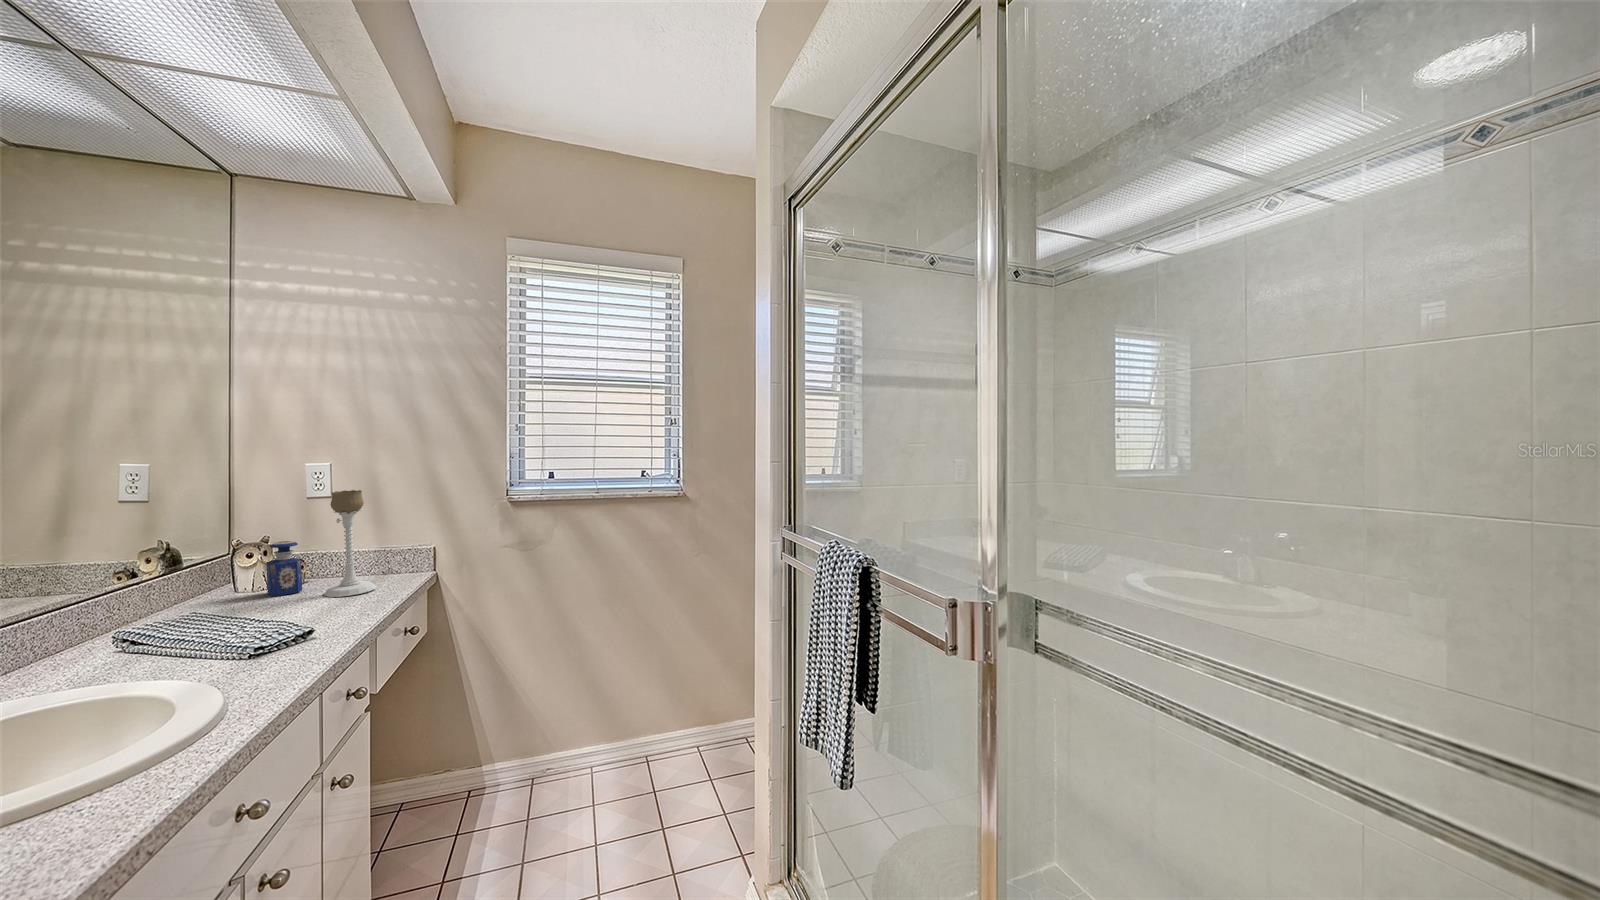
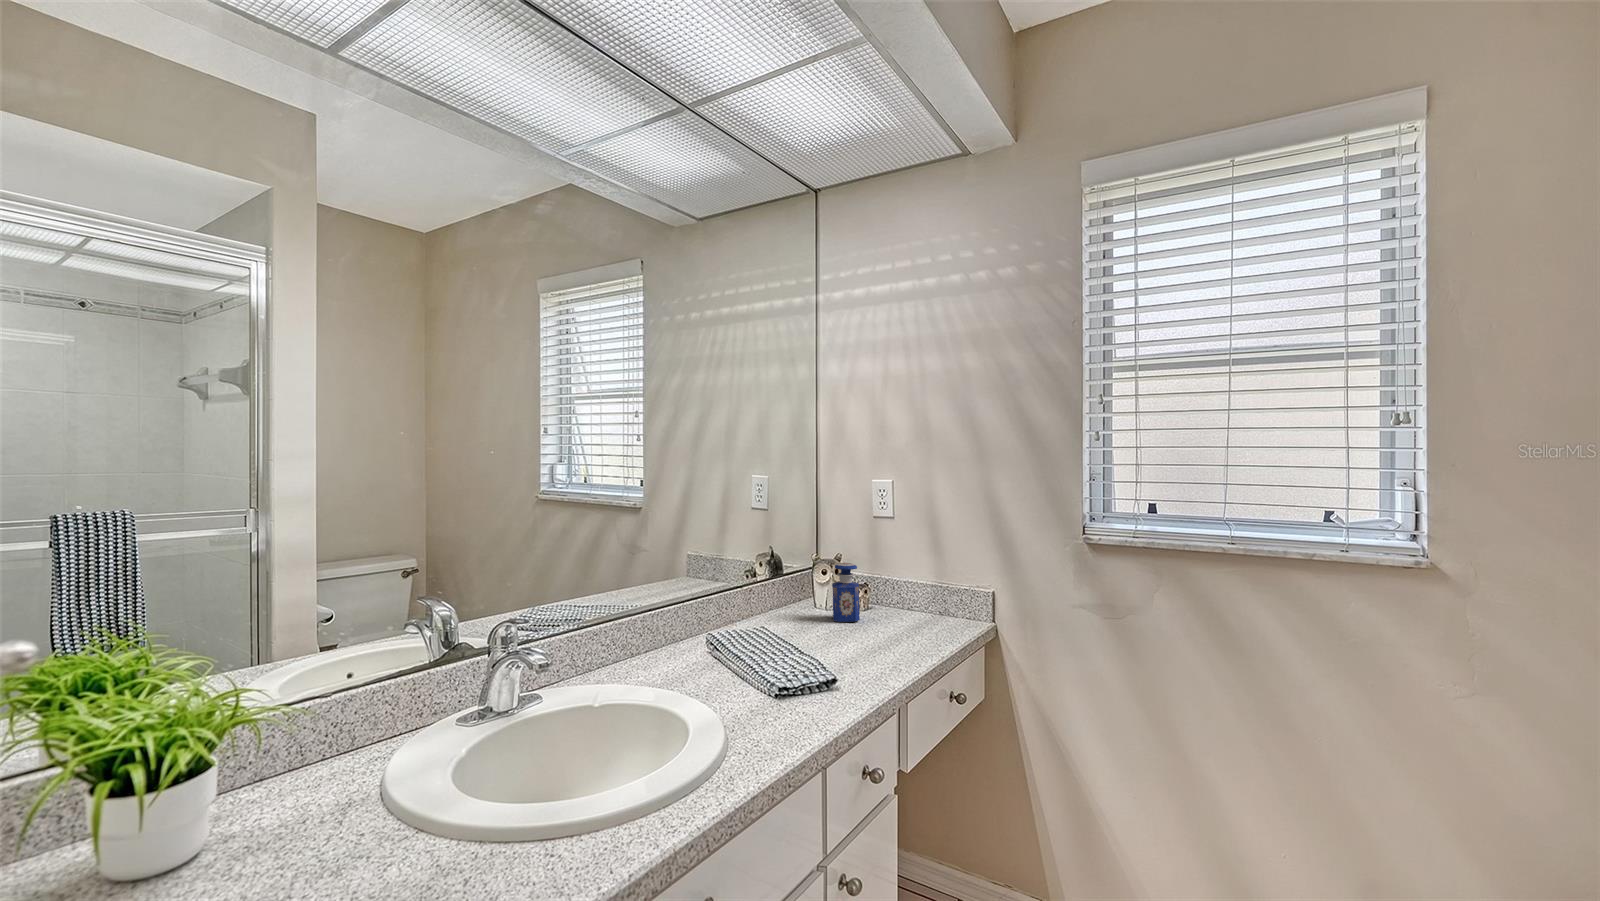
candle holder: present [324,490,376,597] -> none [875,511,924,638]

